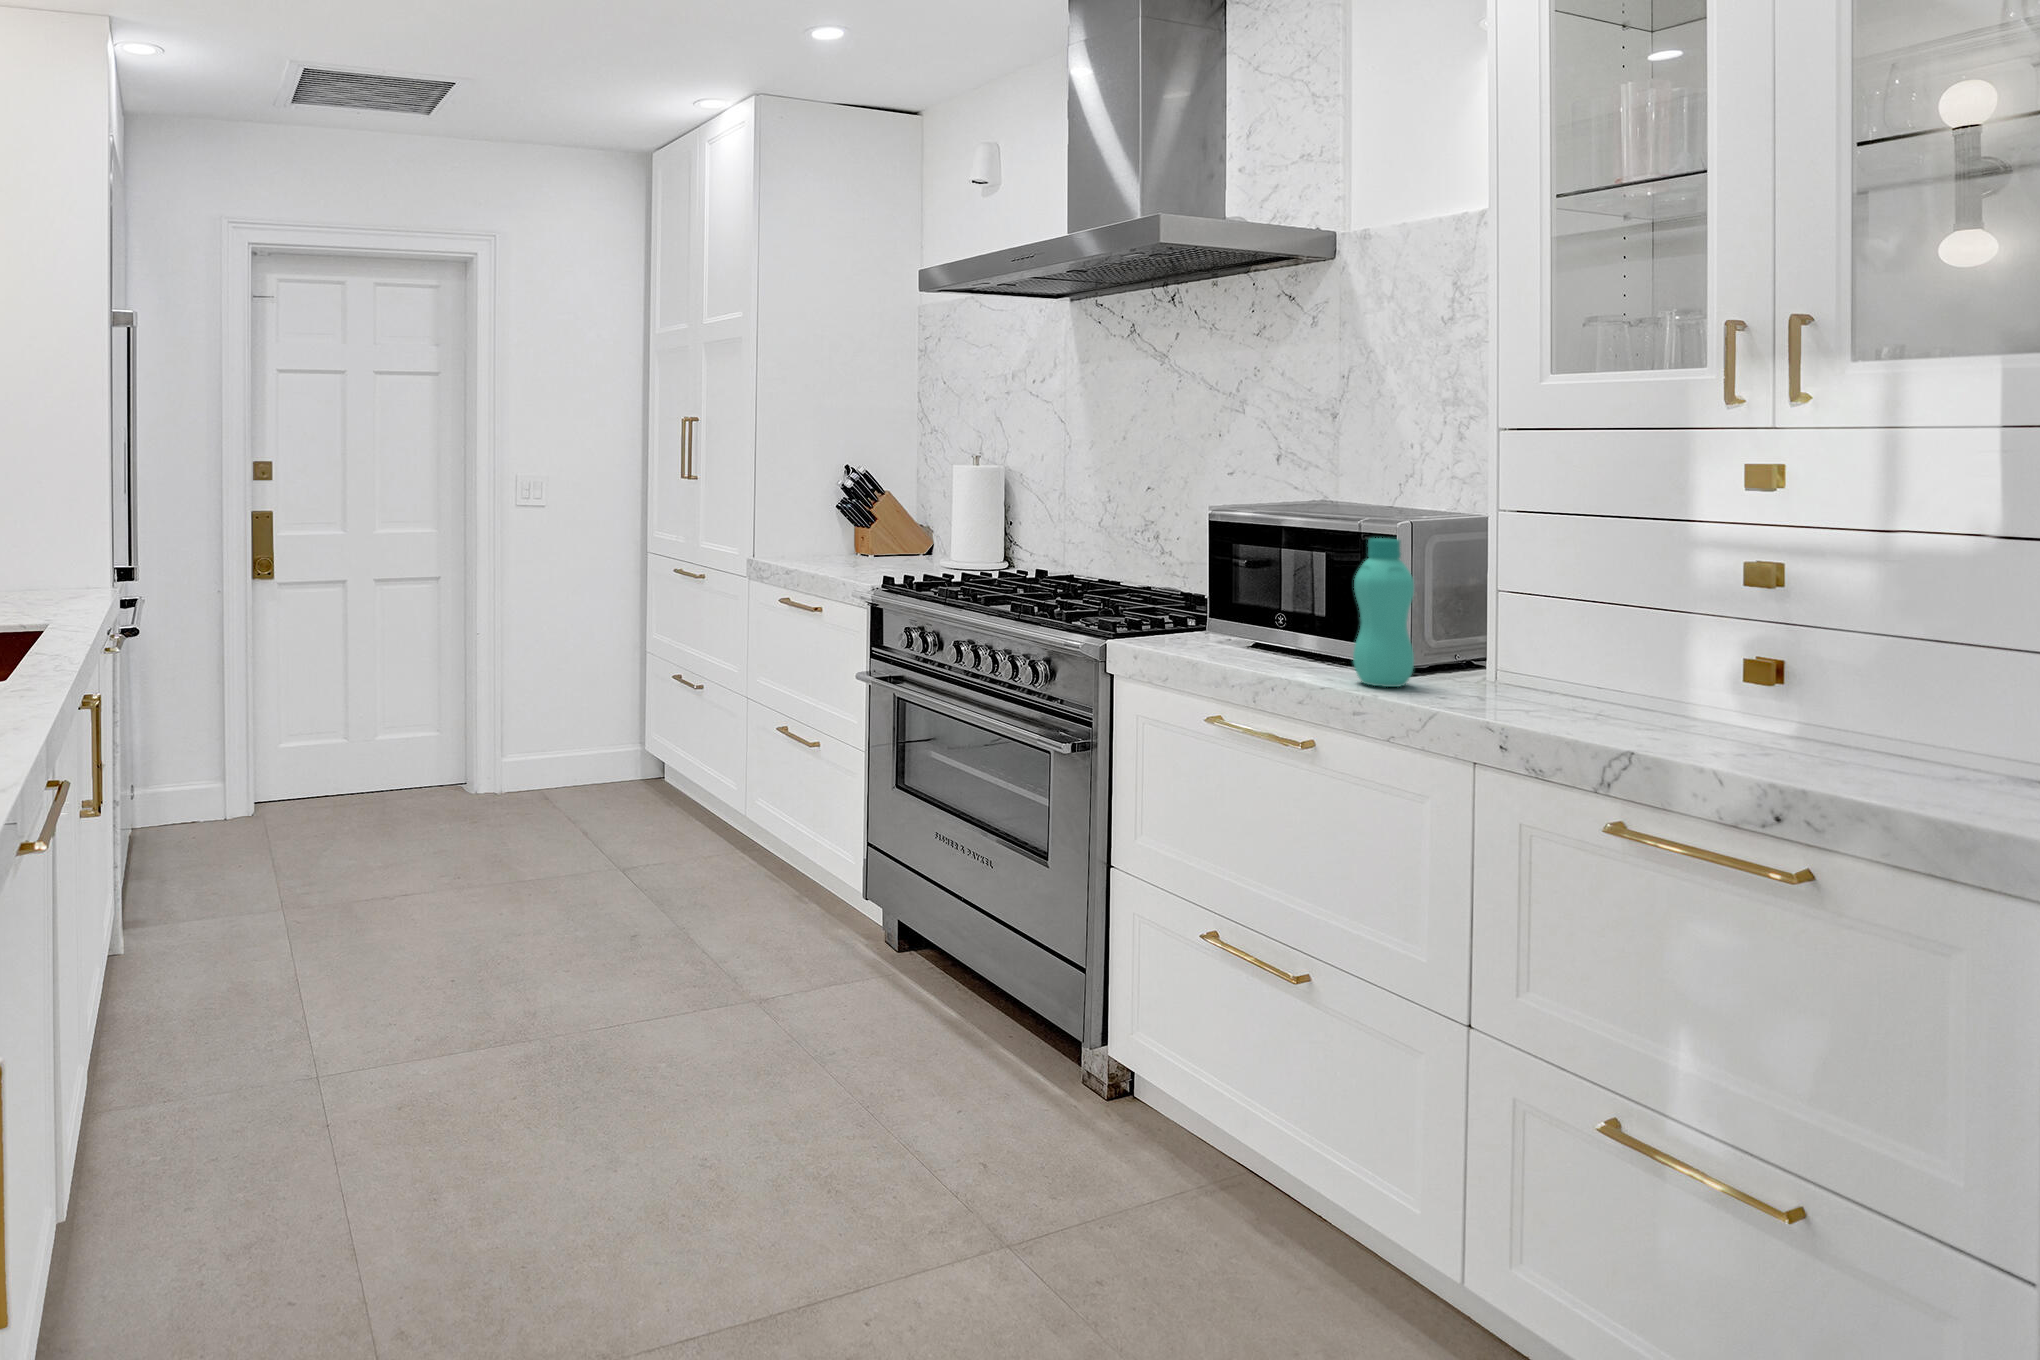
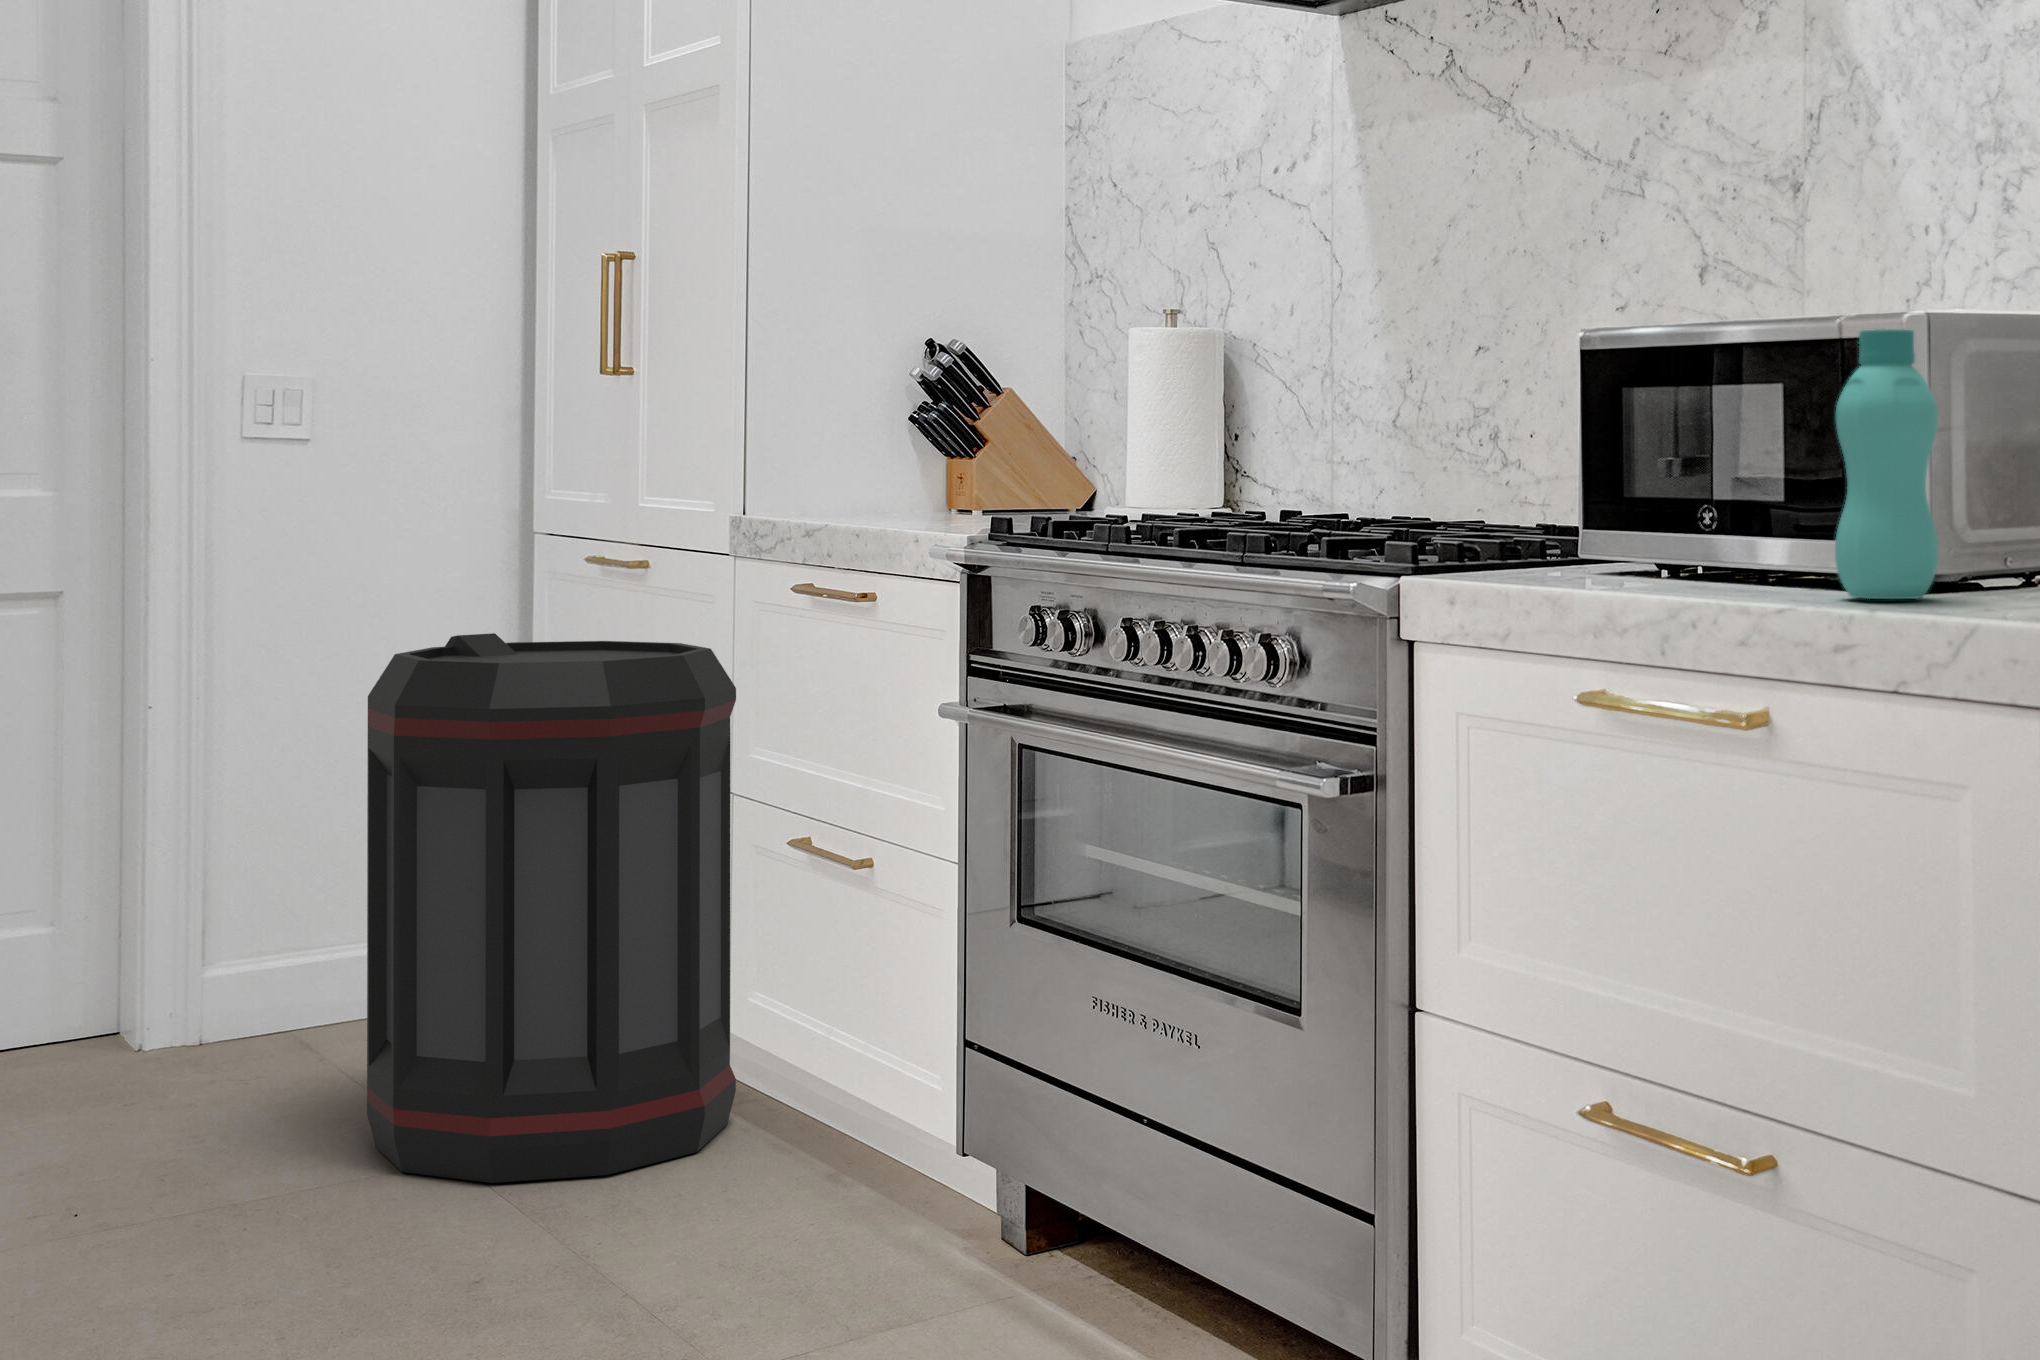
trash can: none [576,614,751,892] -> present [367,633,736,1183]

